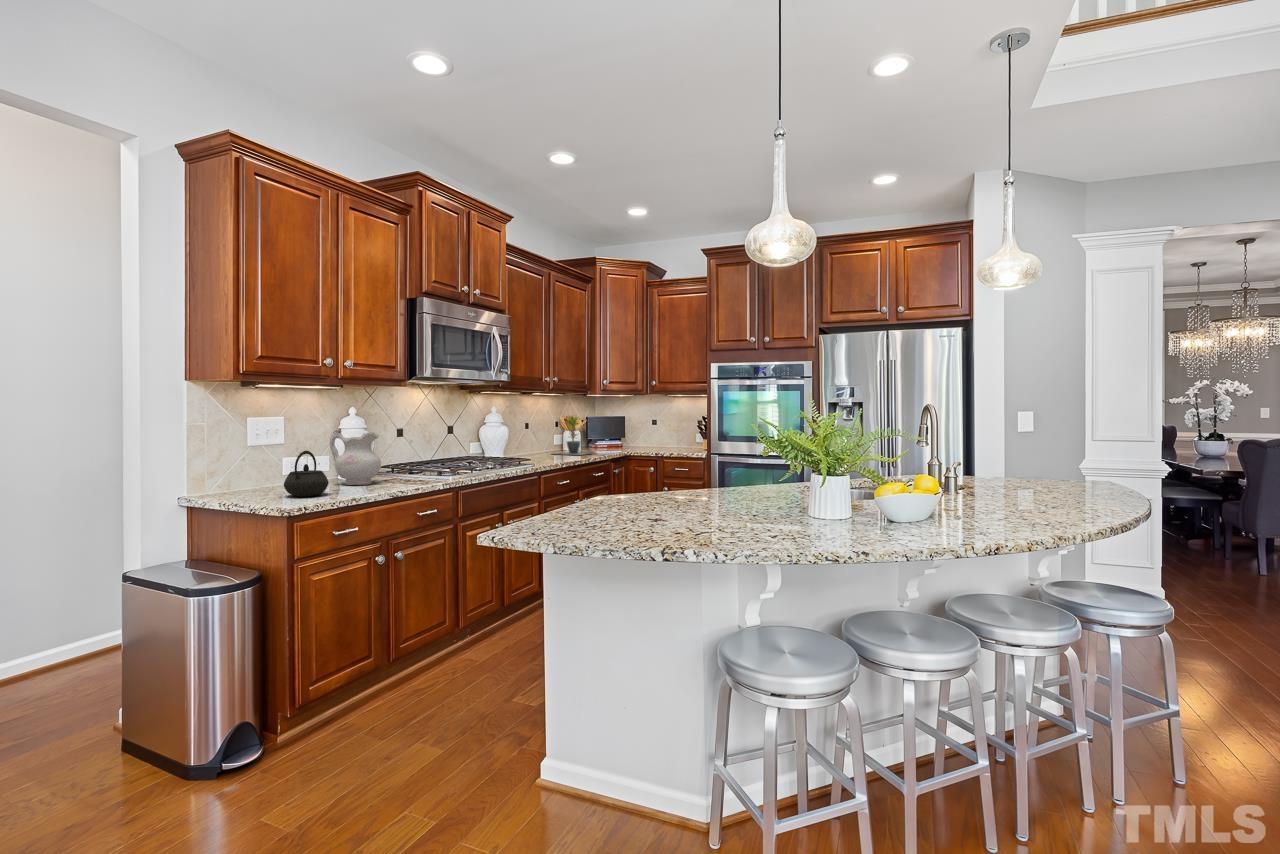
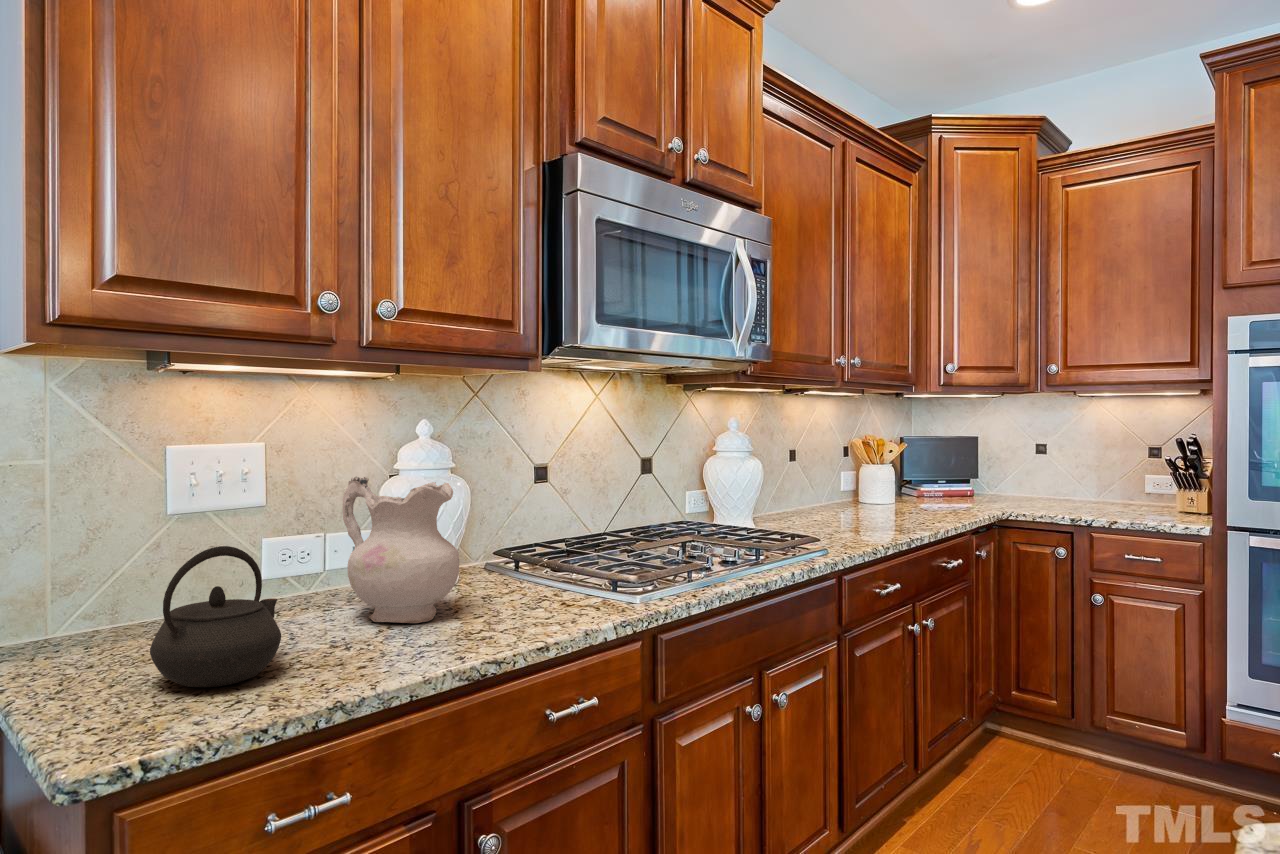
potted plant: present [557,416,589,455] -> none [839,434,941,520]

